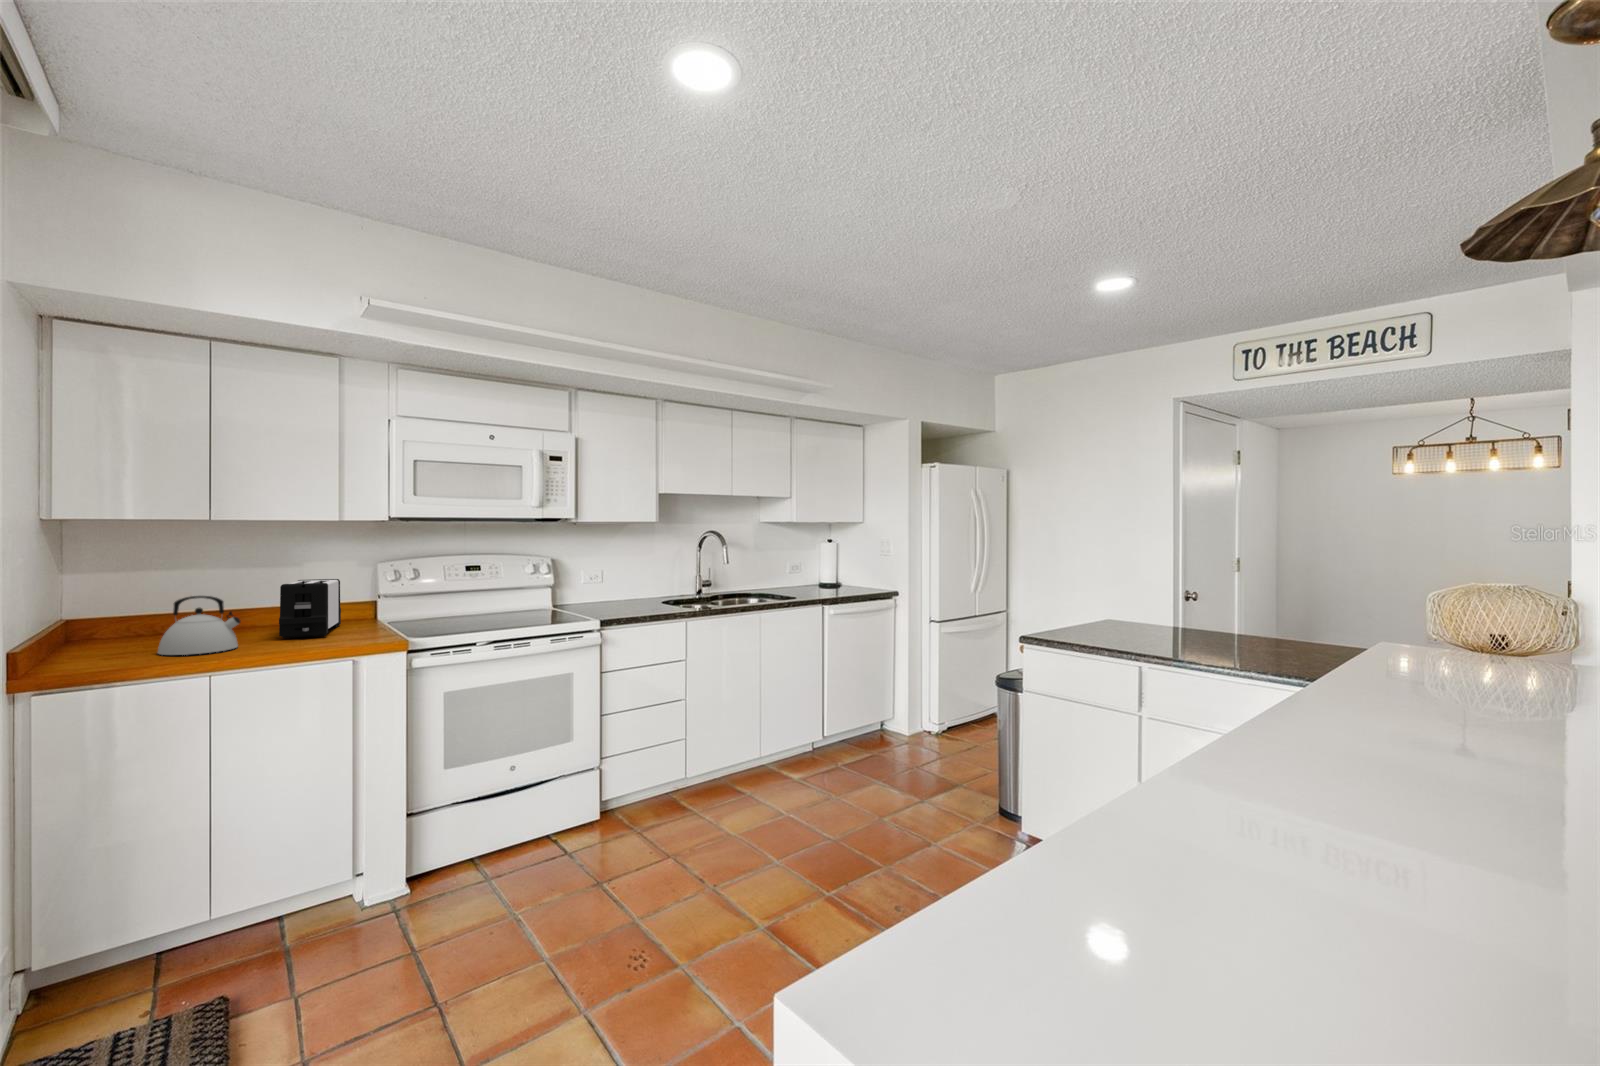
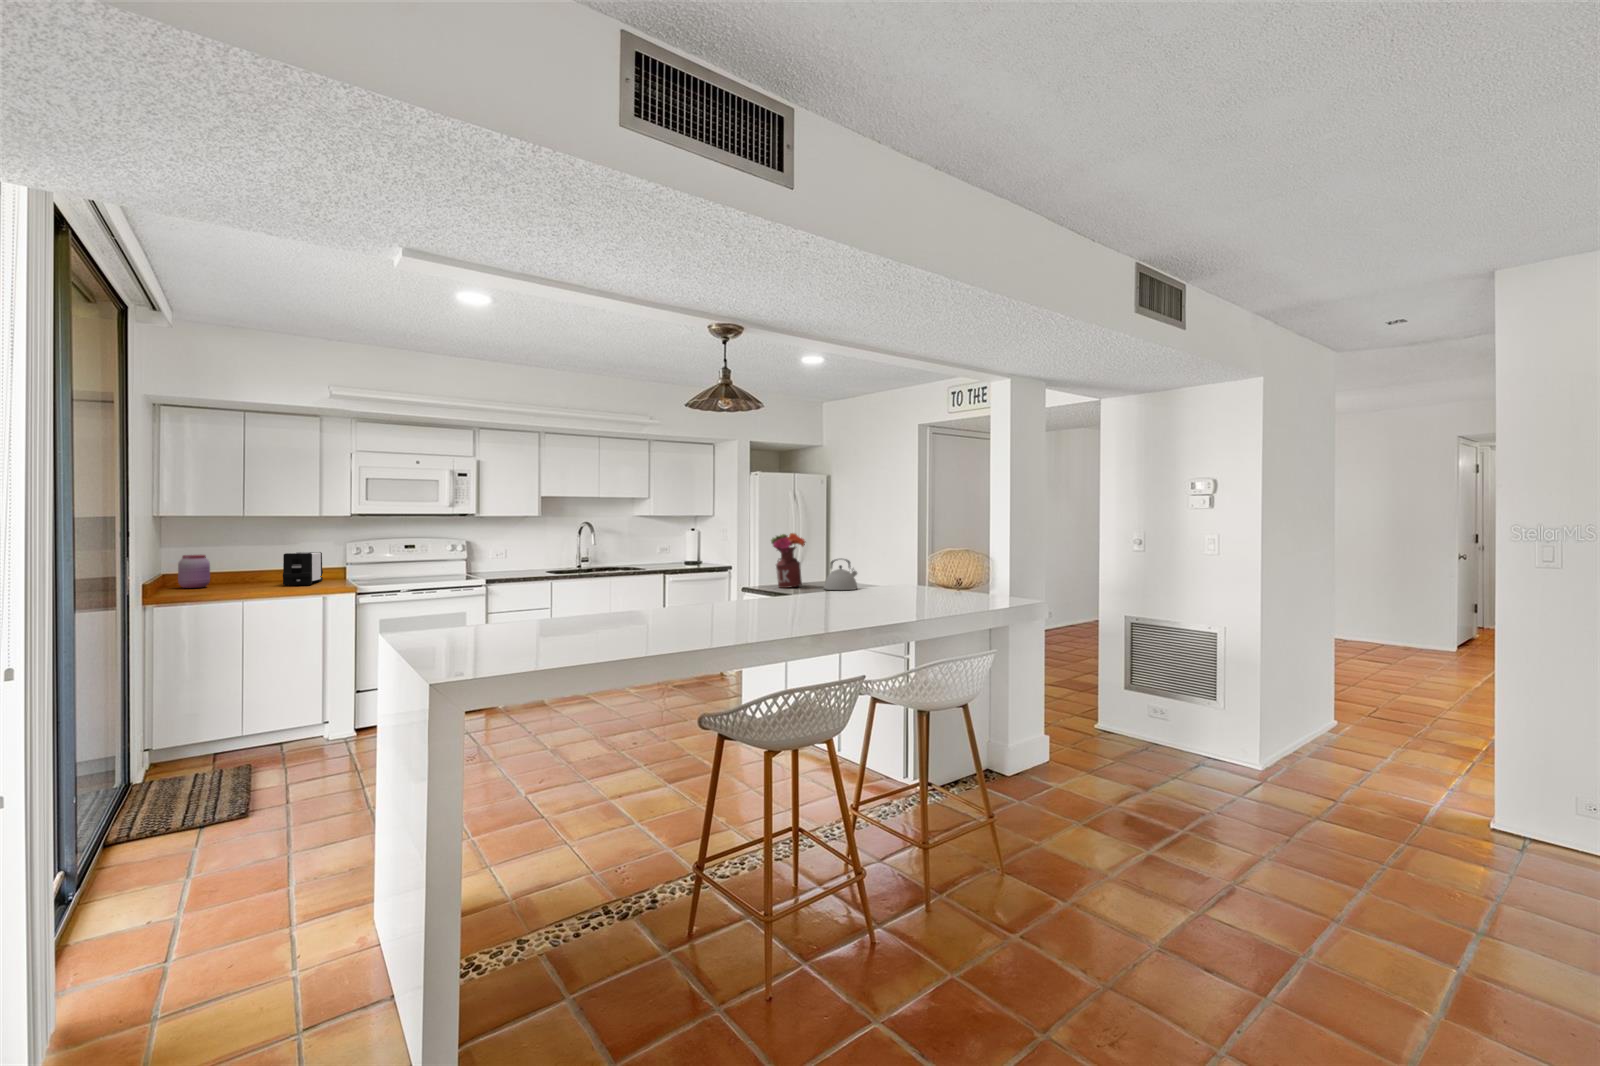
flower arrangement: none [1073,551,1142,640] -> present [771,533,806,588]
jar: none [92,588,152,648] -> present [178,555,210,588]
kettle: present [158,596,240,655] -> present [824,559,857,590]

